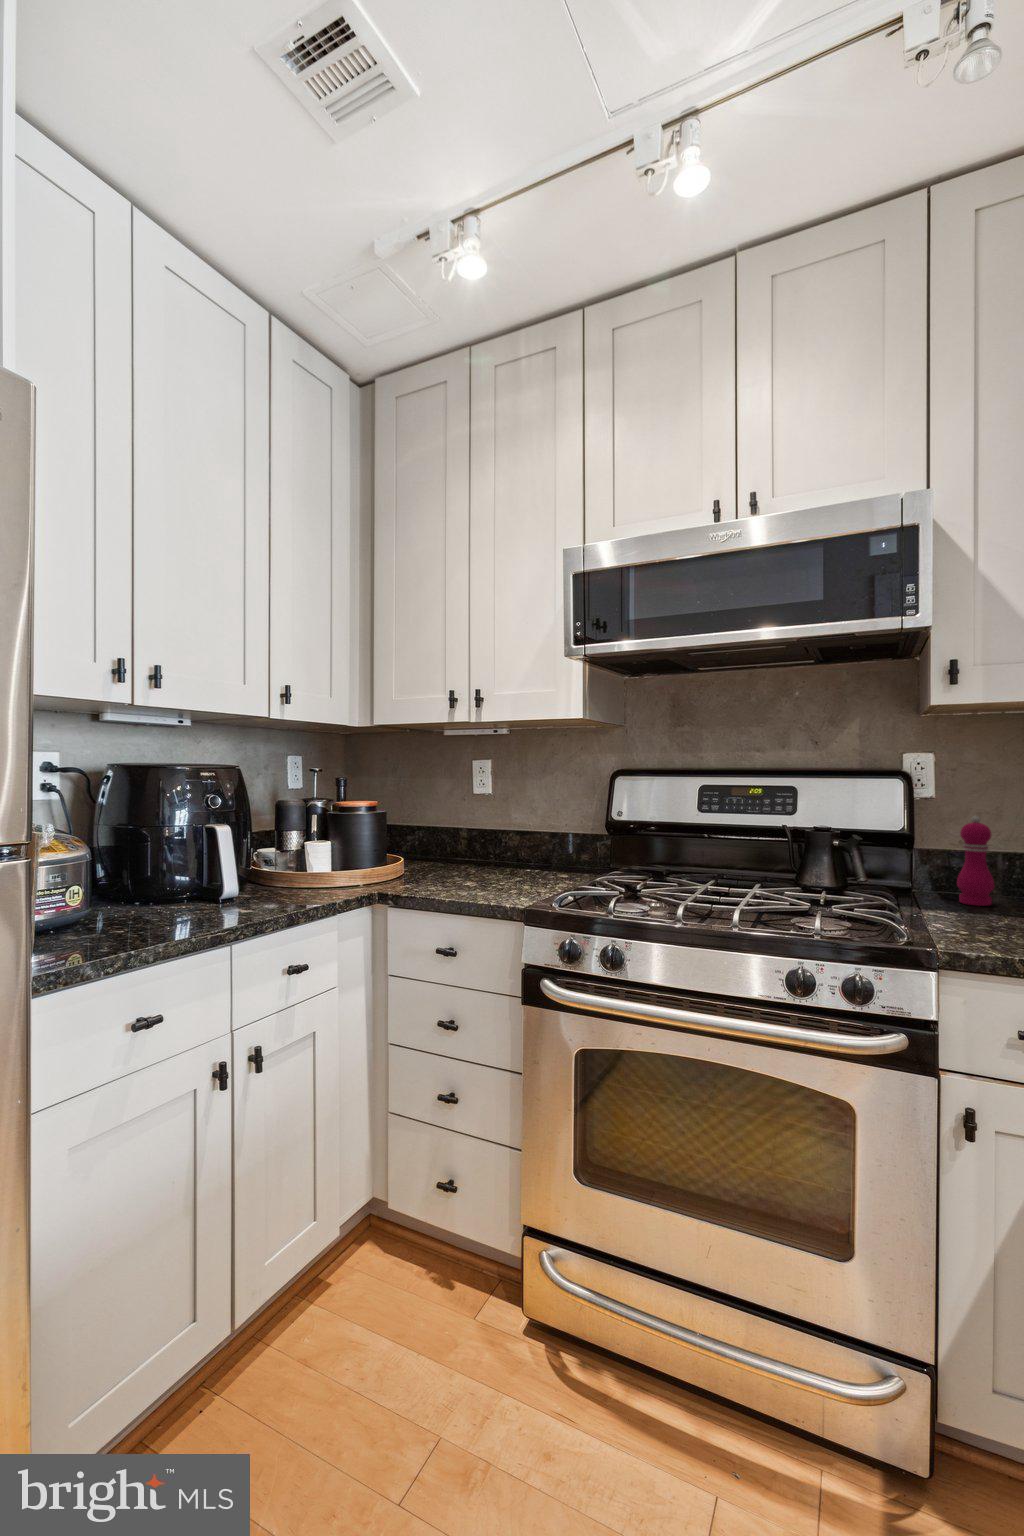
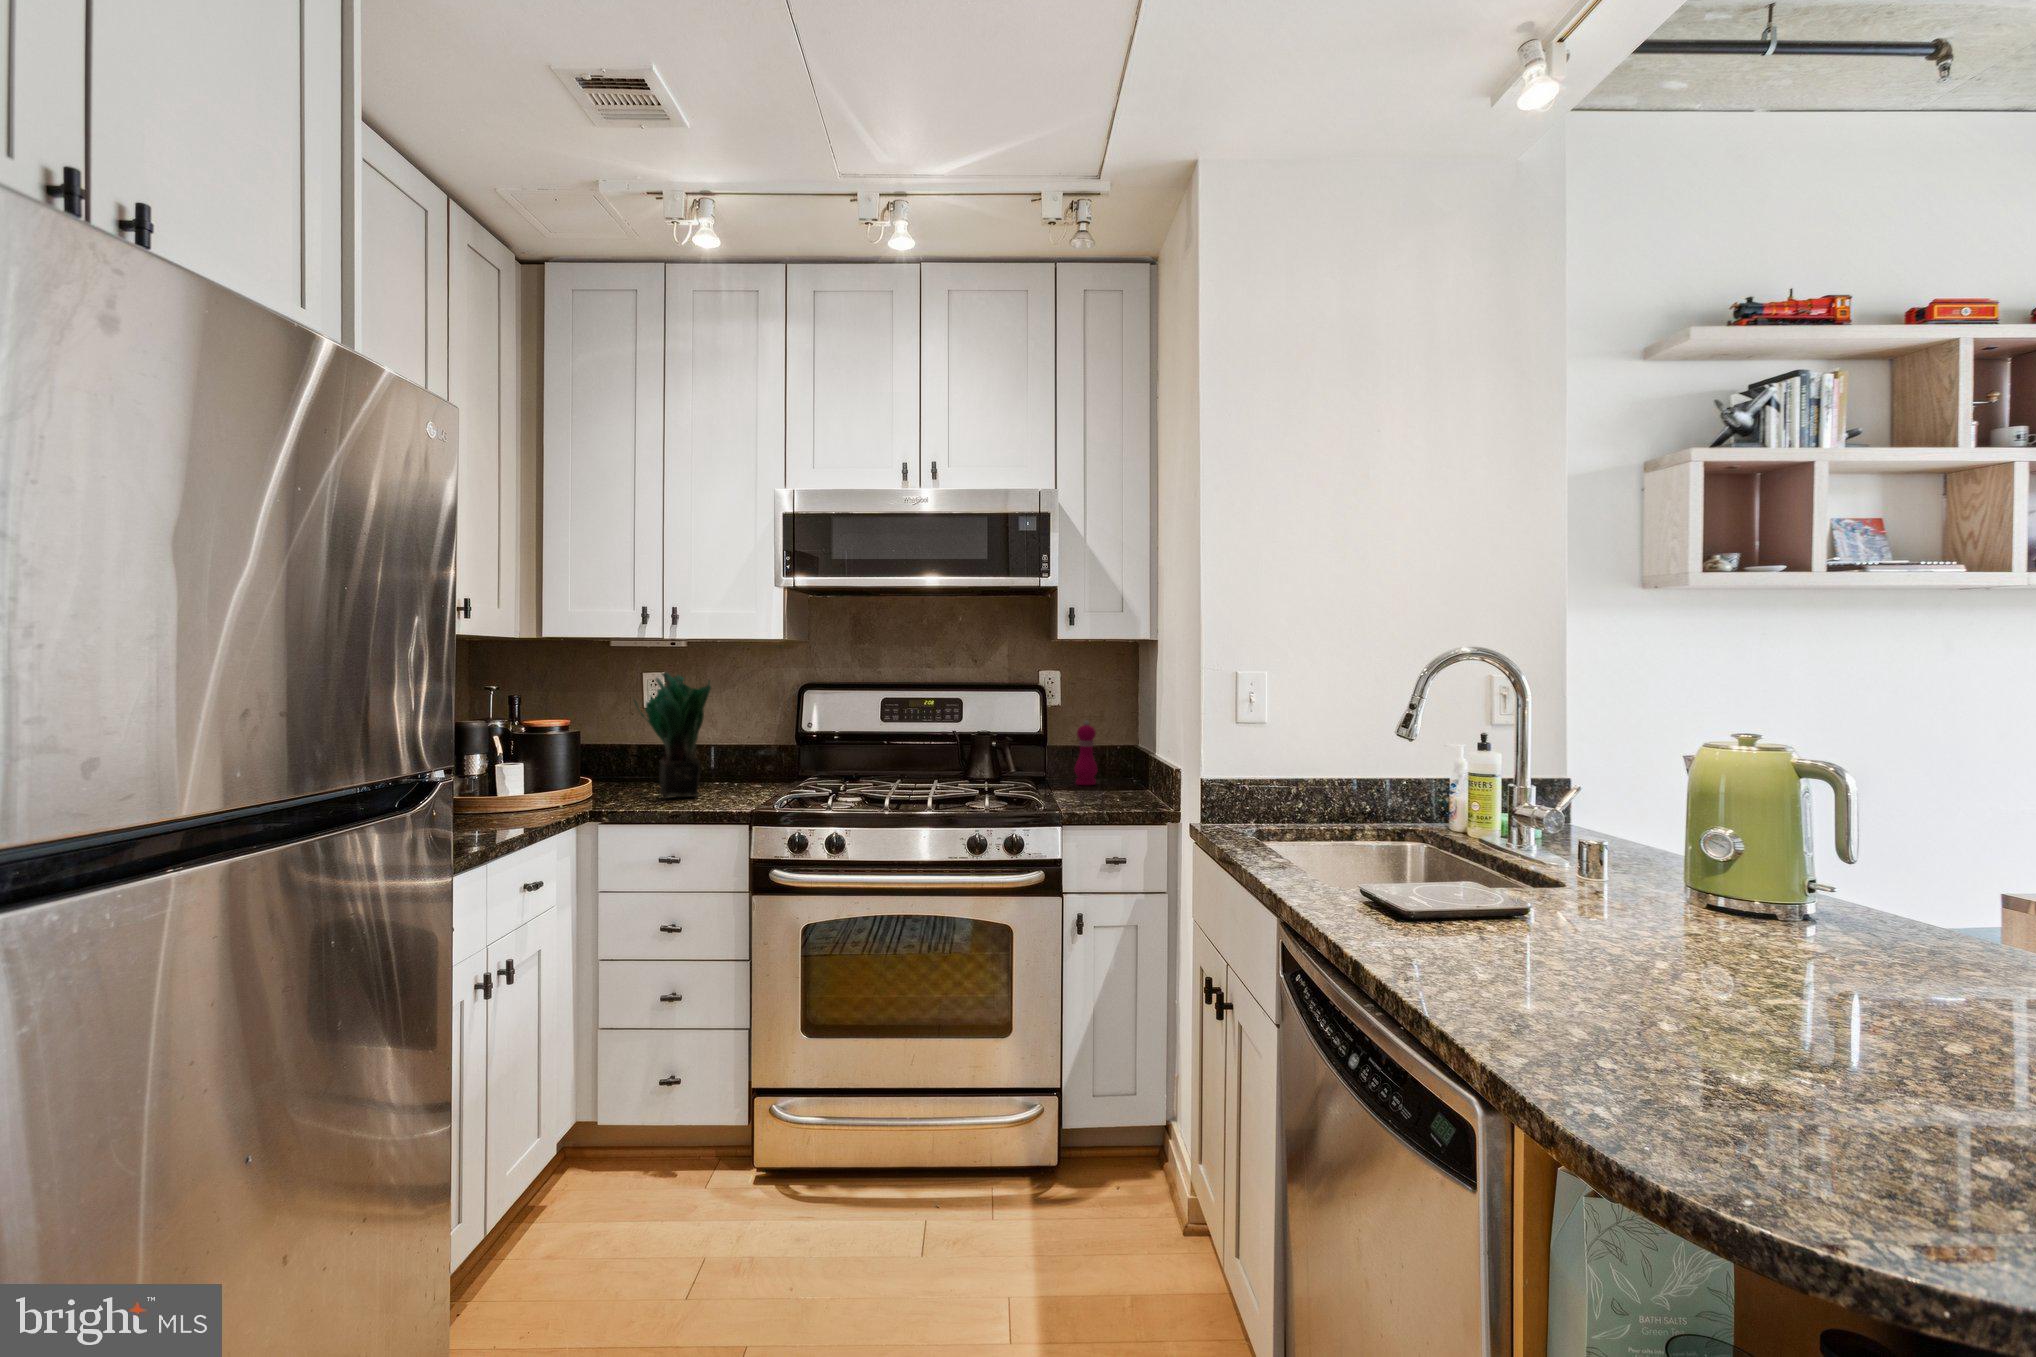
potted plant: none [428,754,501,885] -> present [634,672,711,799]

